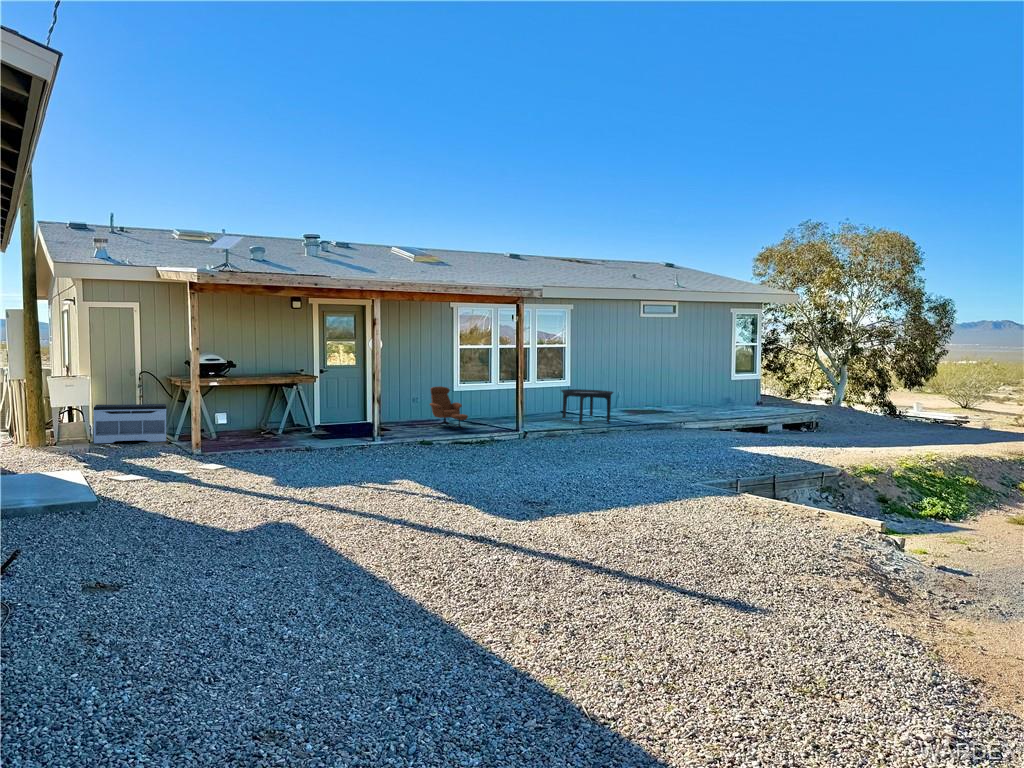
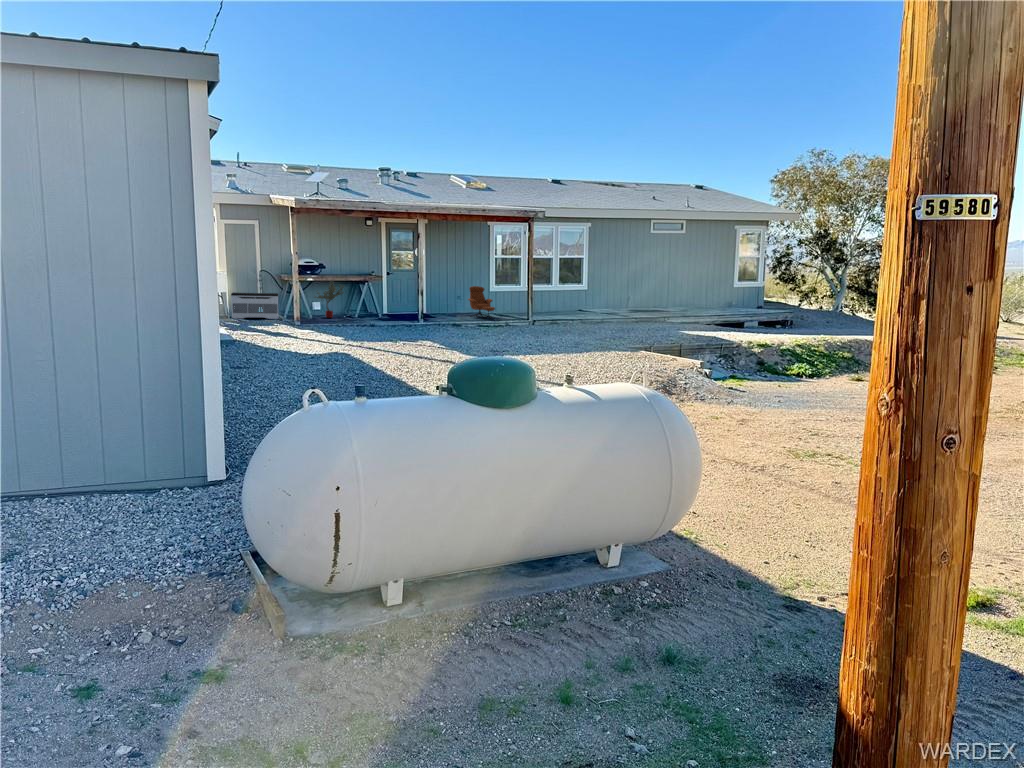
potted tree: none [219,383,264,437] -> present [315,282,344,318]
round table: present [561,389,613,424] -> none [575,291,617,318]

